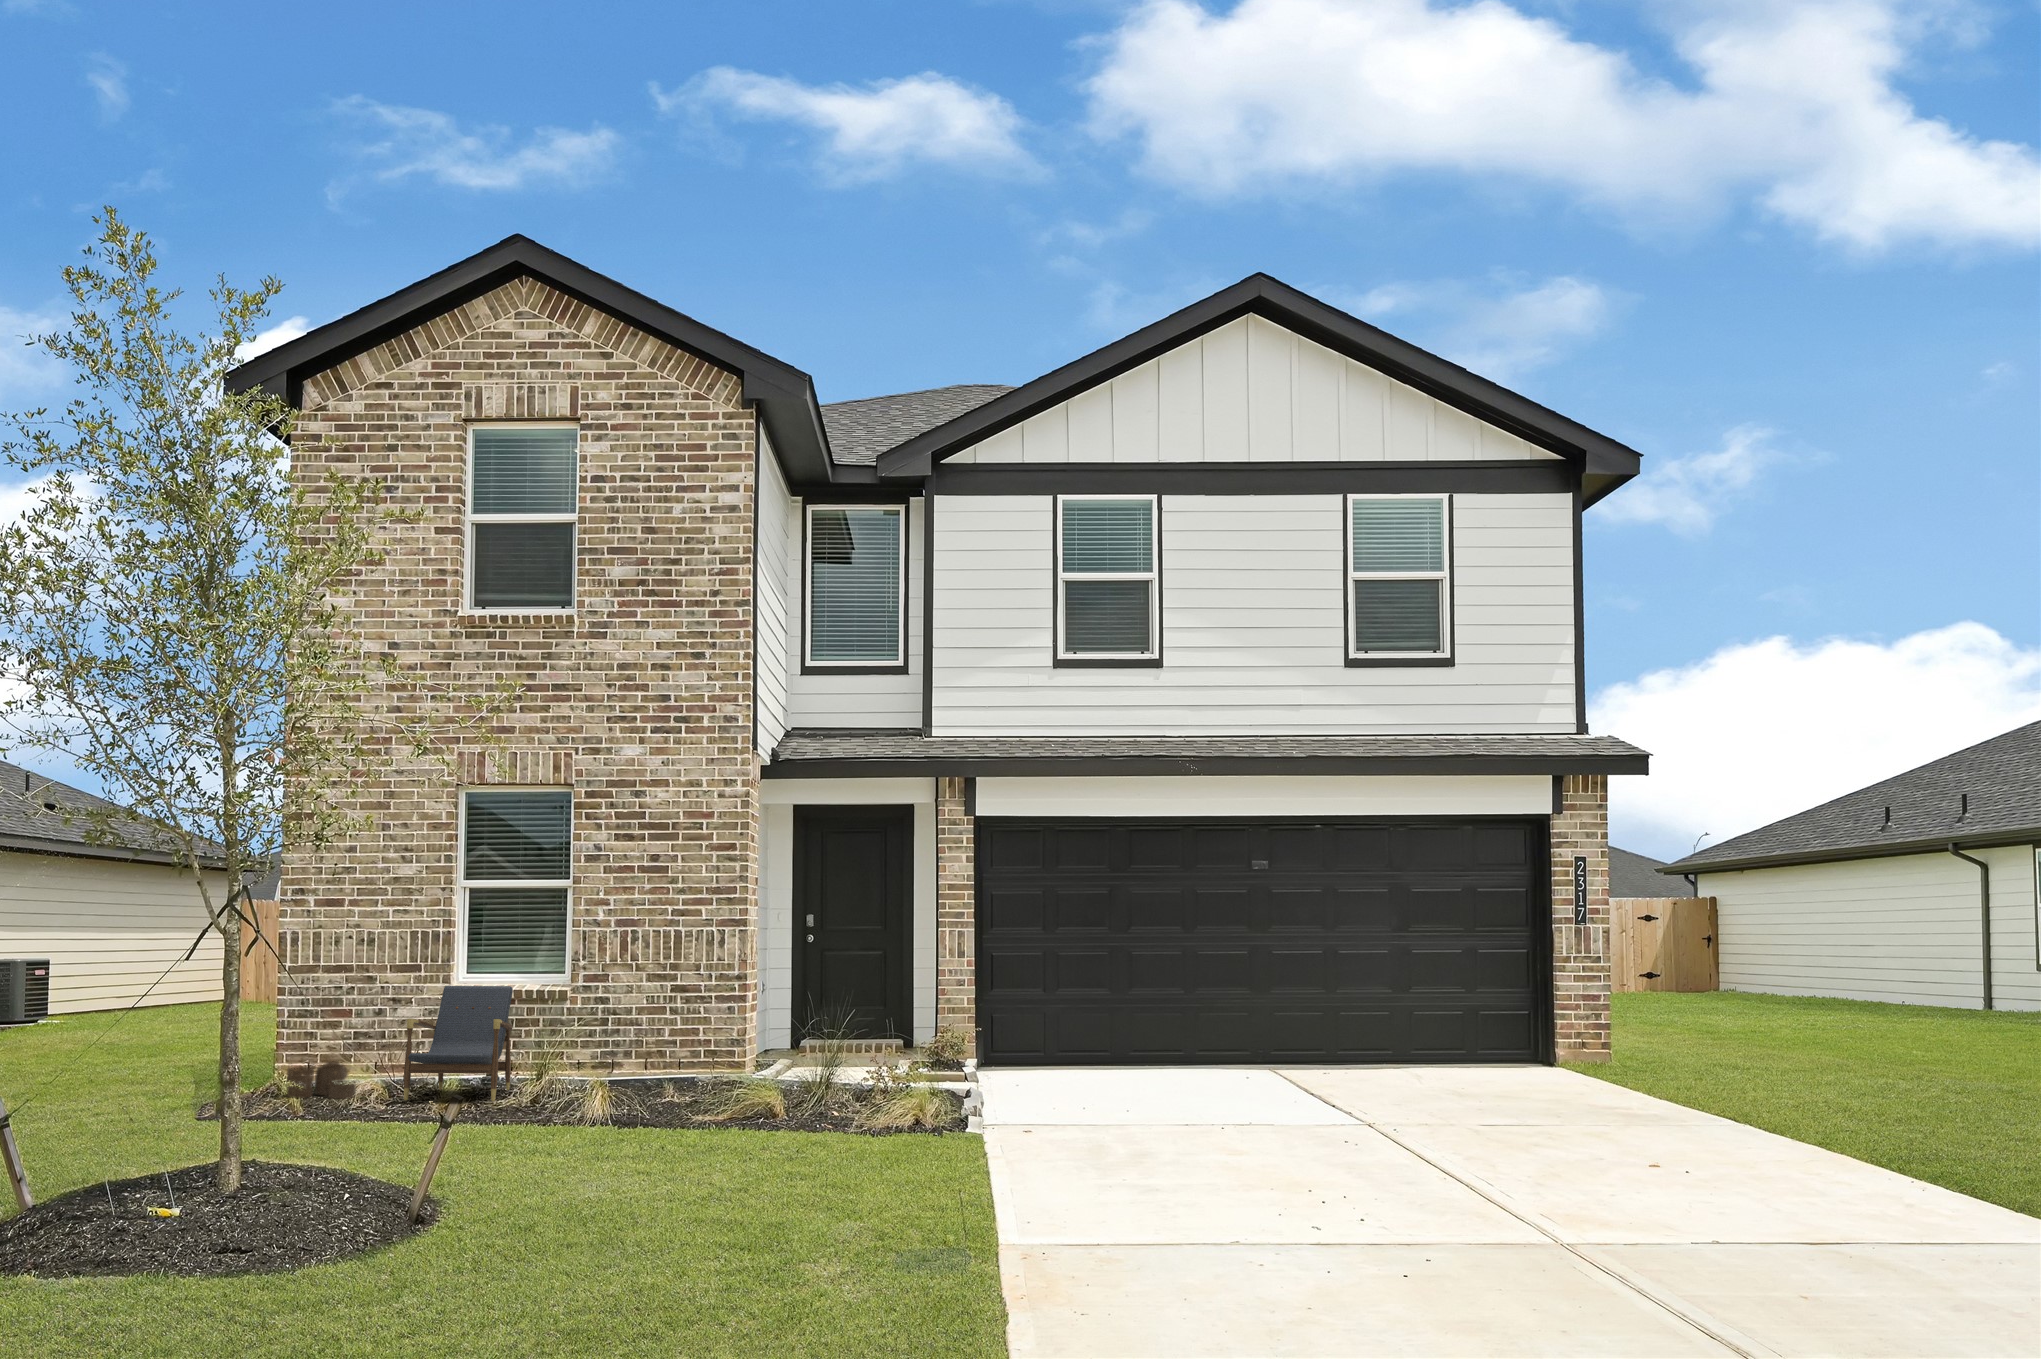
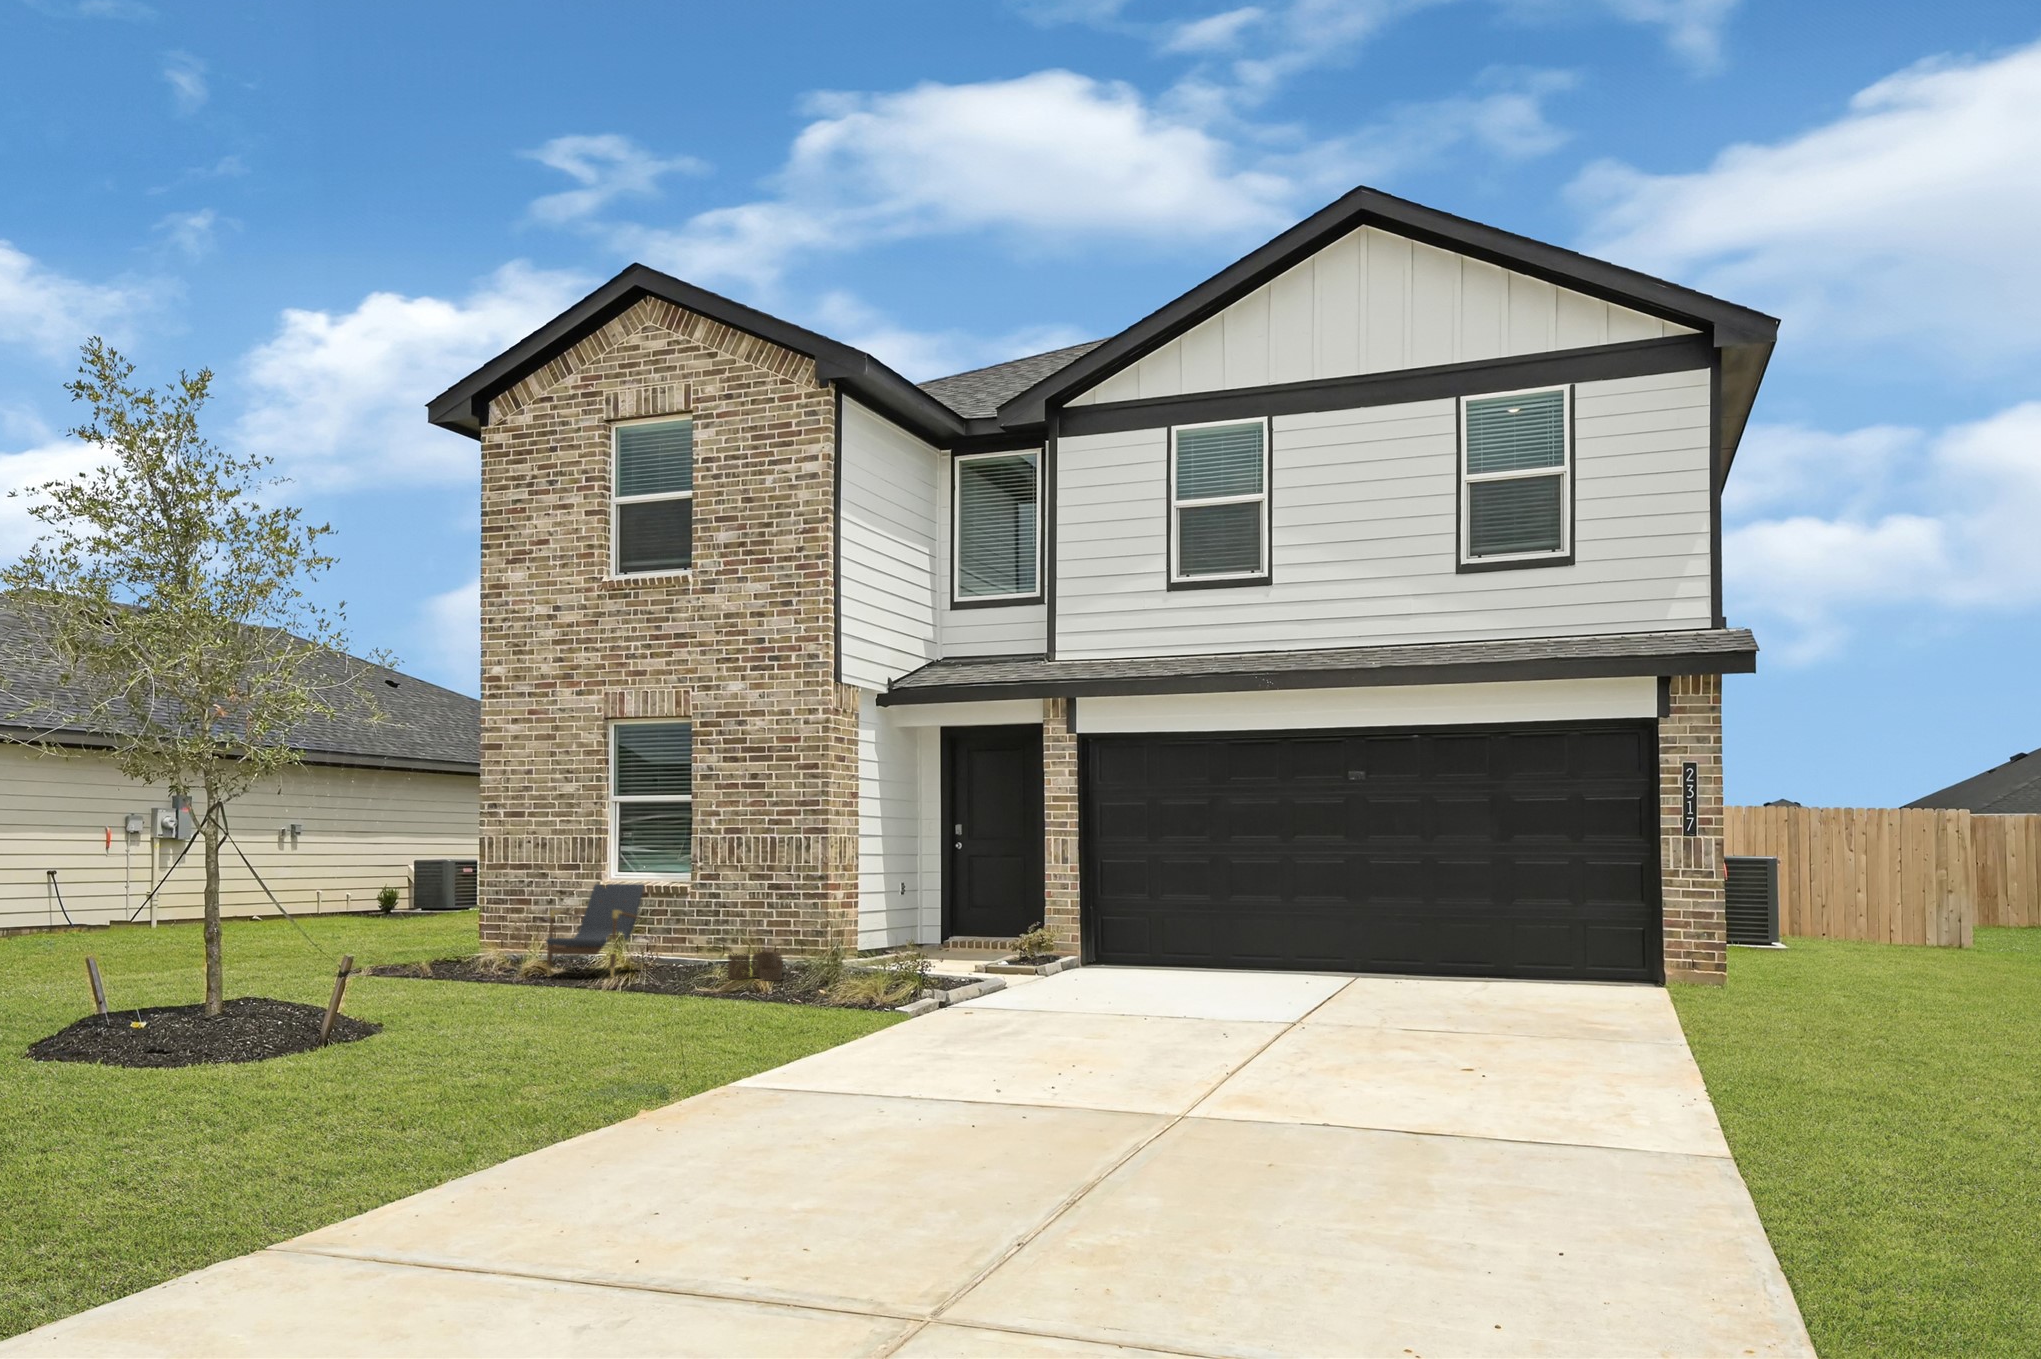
woven basket: present [287,1060,356,1099] -> present [728,951,783,981]

